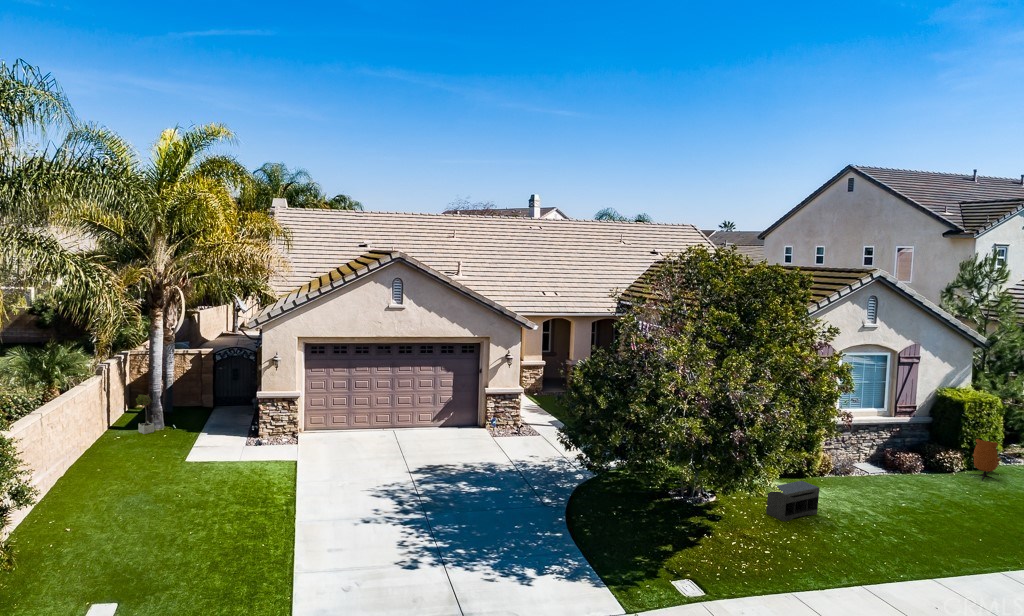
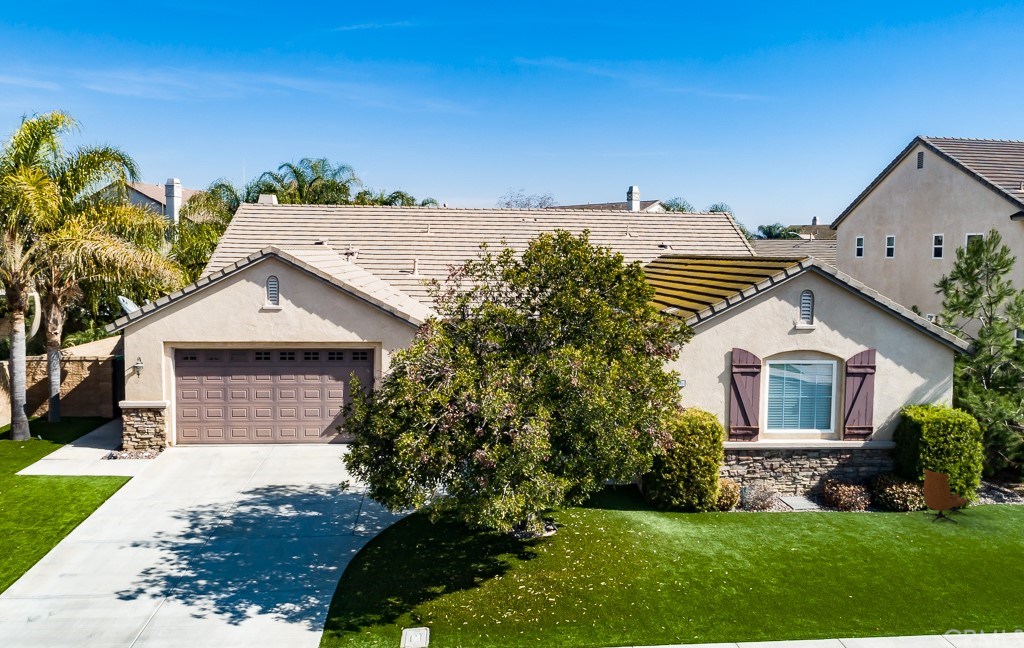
potted tree: present [136,395,154,434] -> none [10,402,30,443]
bench: present [766,481,820,521] -> none [600,513,666,561]

